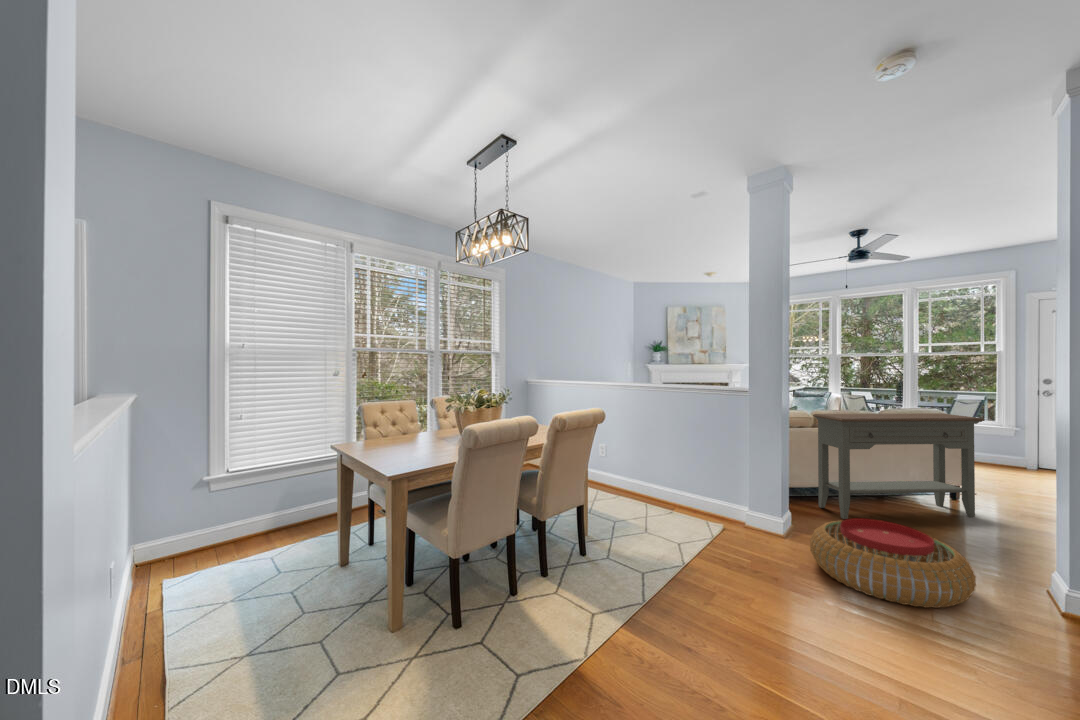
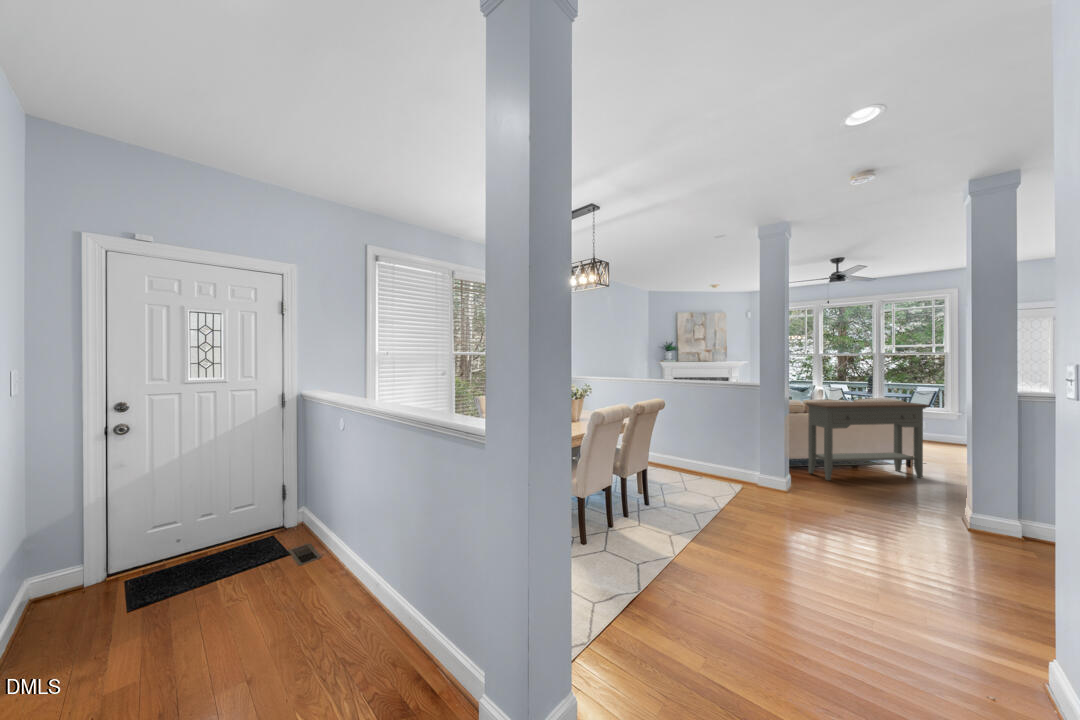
pouf: present [810,518,976,608] -> none [806,475,917,528]

